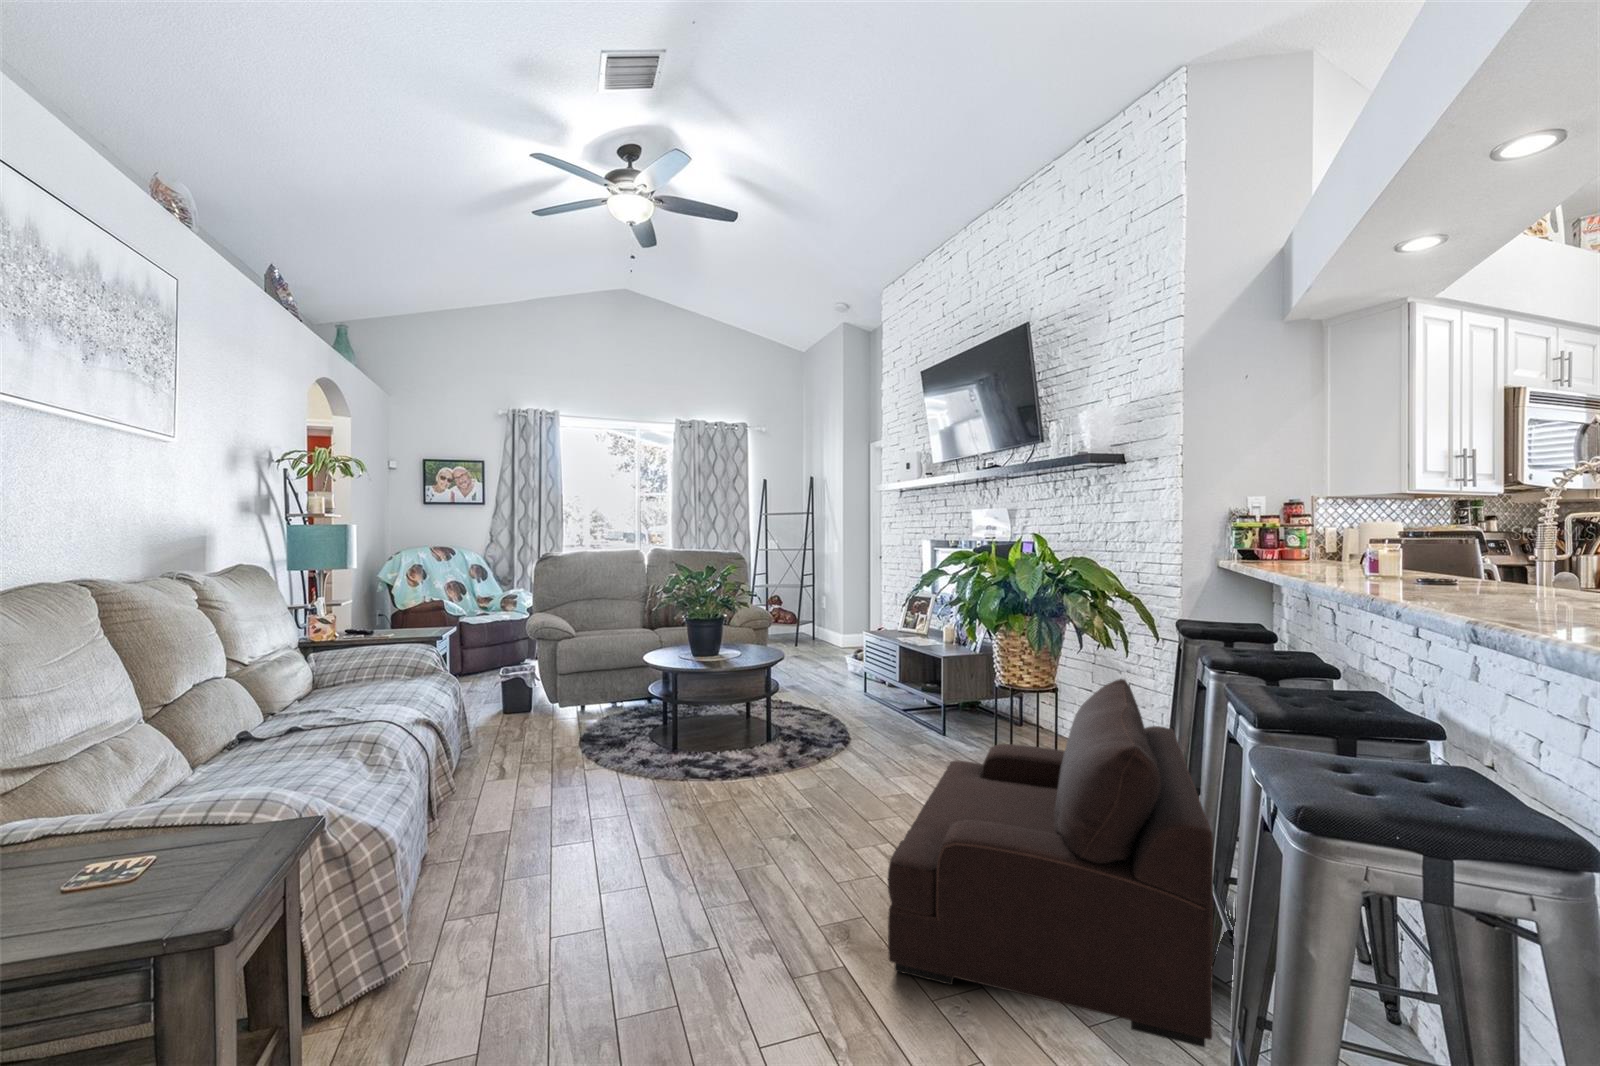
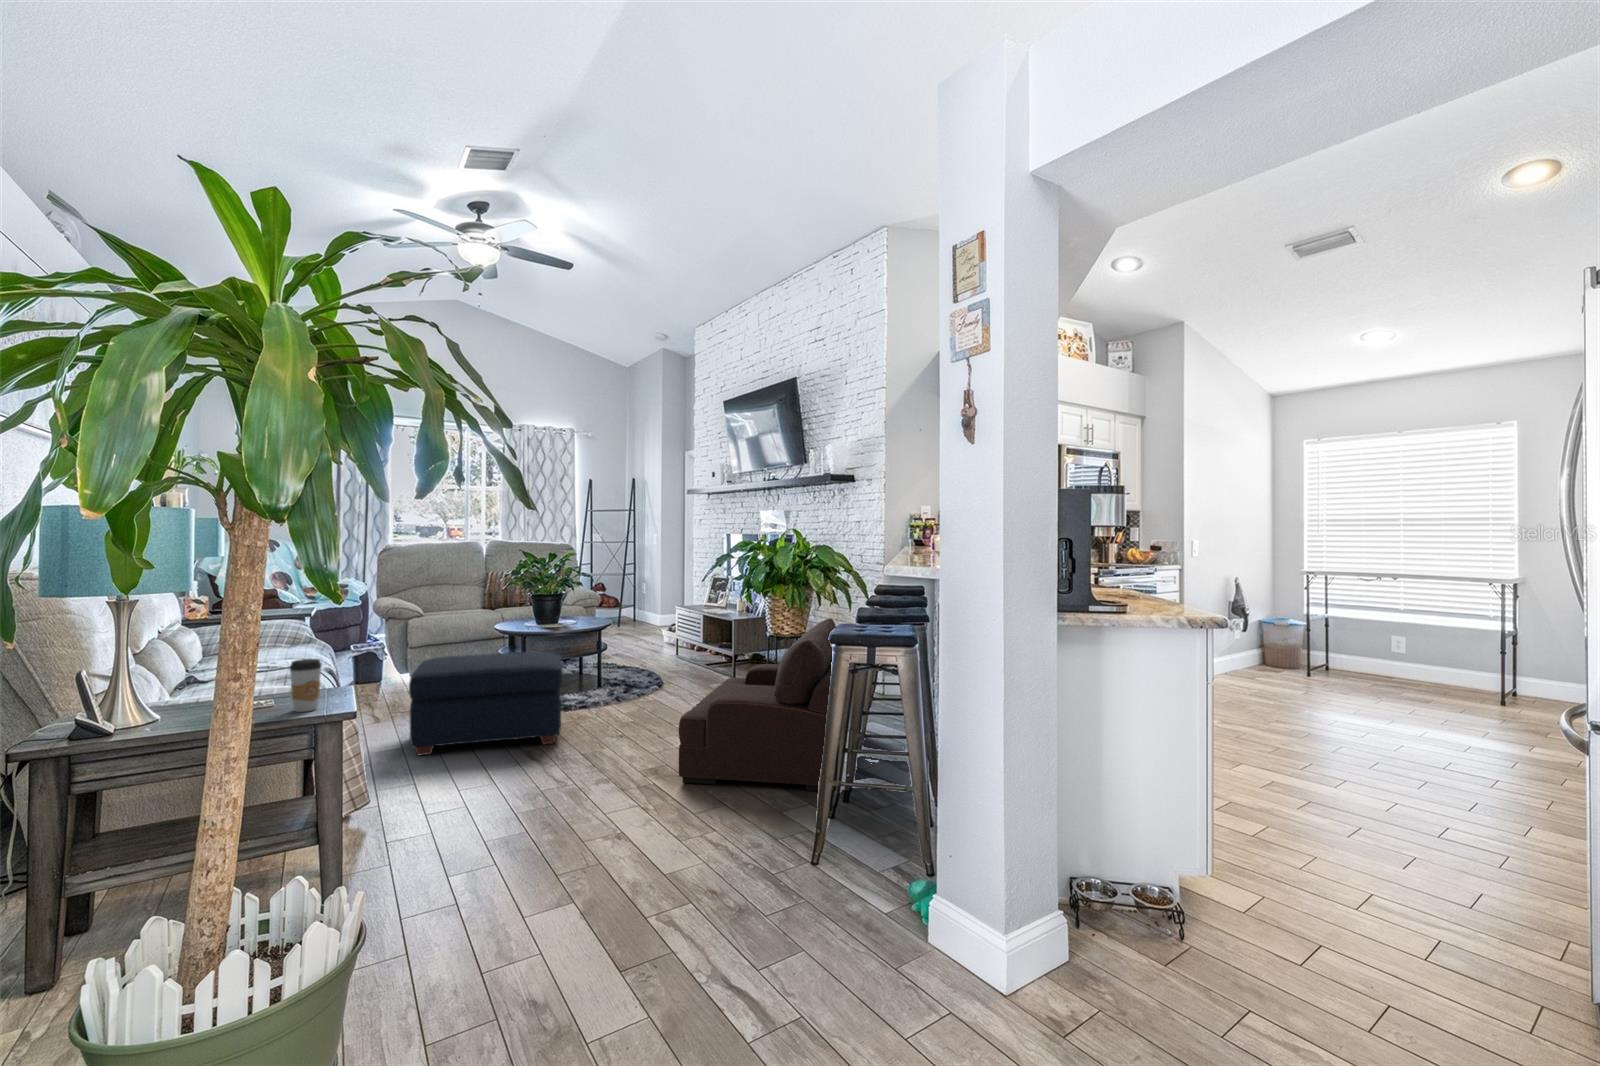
ottoman: none [509,704,716,852] -> present [409,652,563,755]
coffee cup: none [127,800,201,917] -> present [290,659,322,712]

